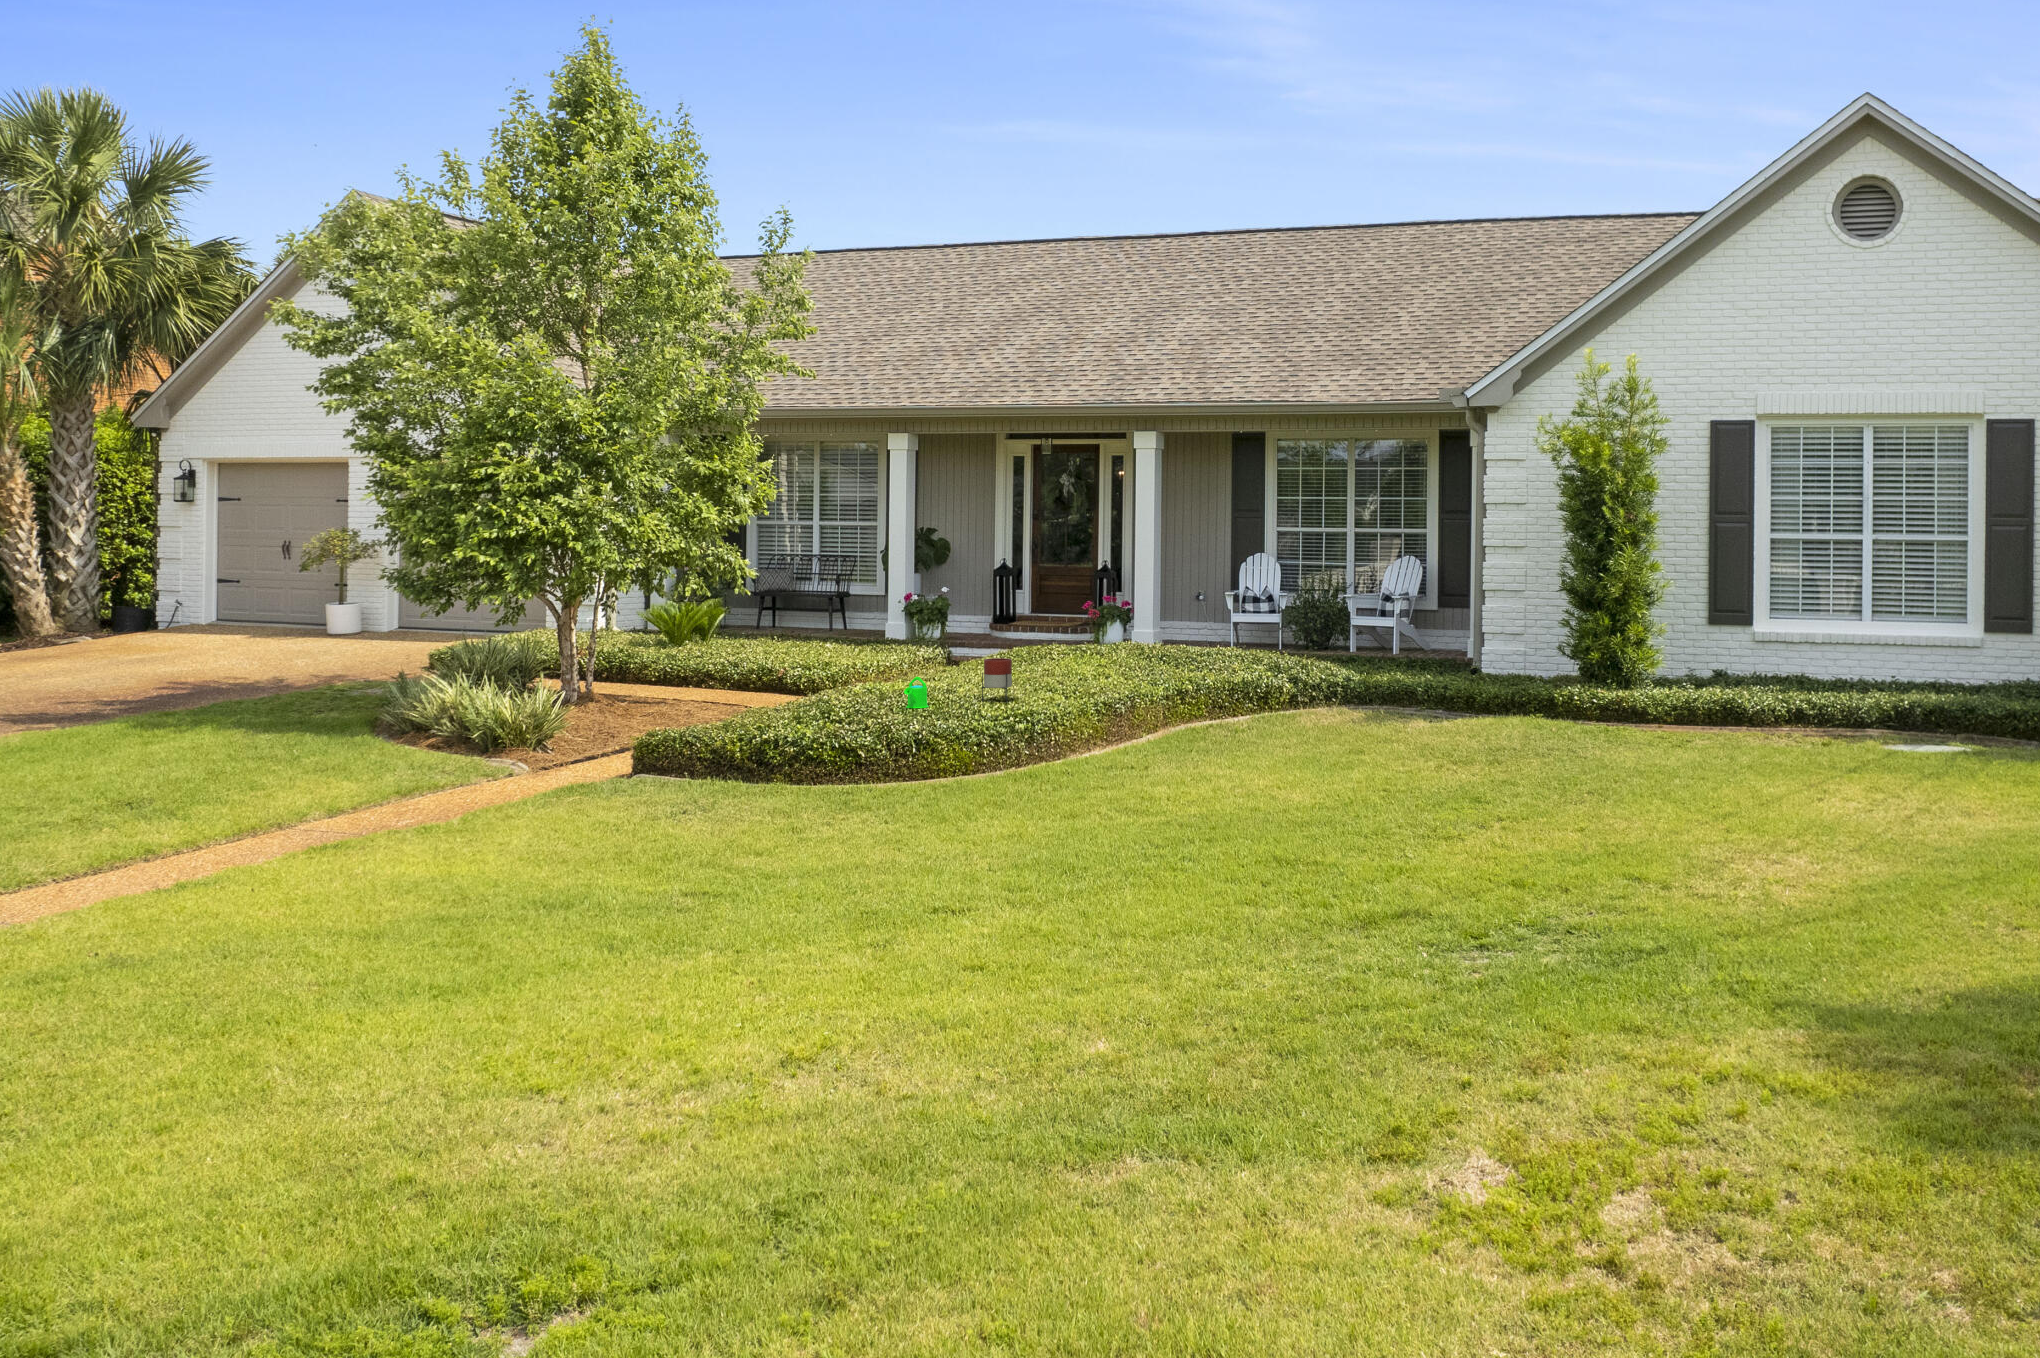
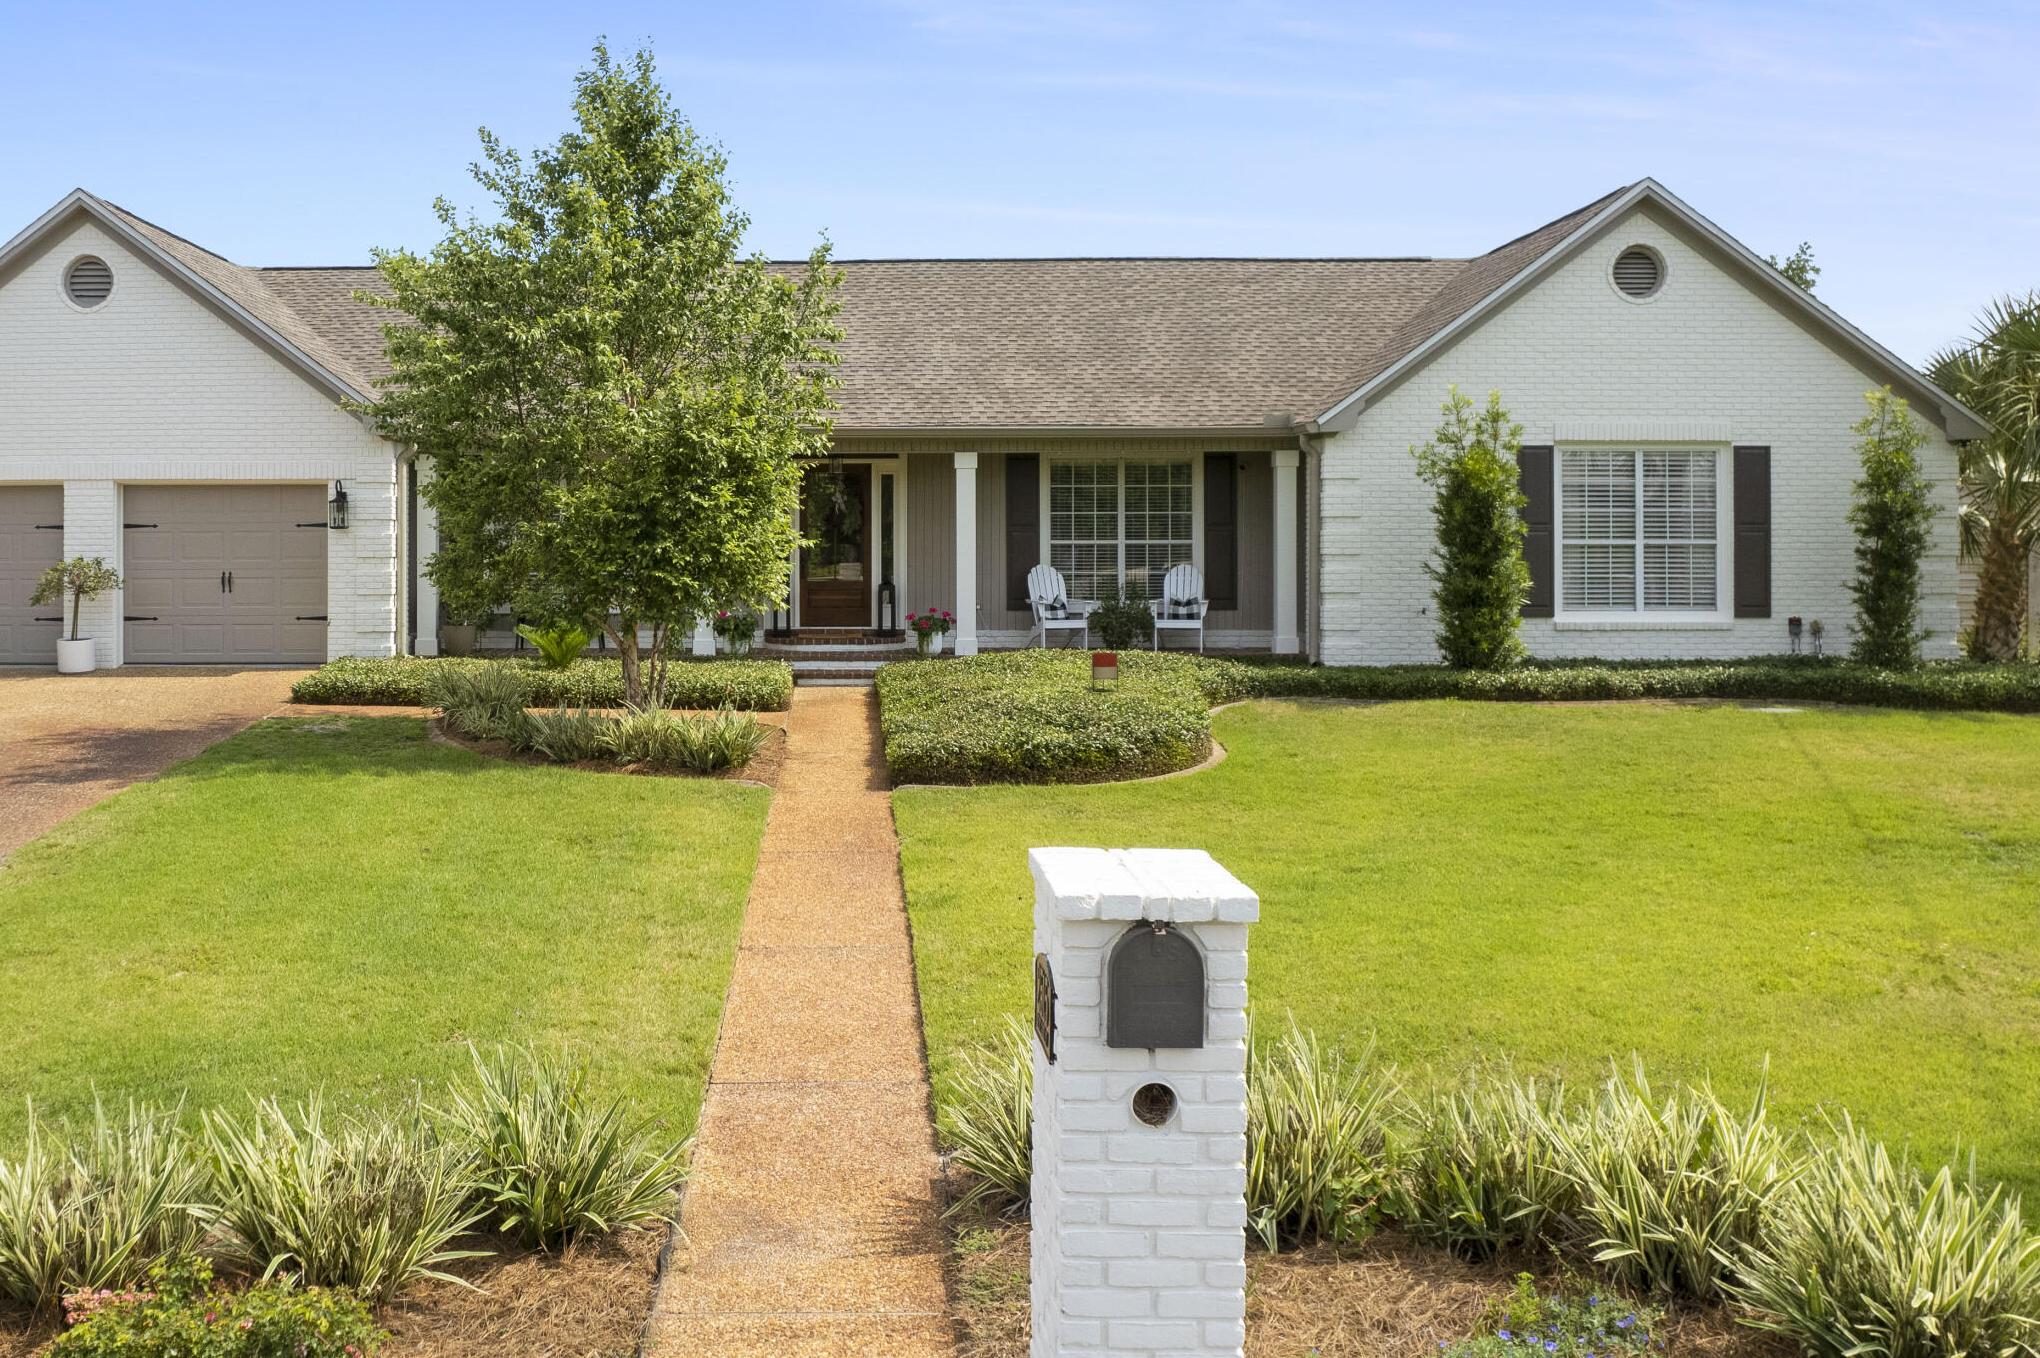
watering can: present [904,677,929,708] -> none [1046,670,1068,698]

